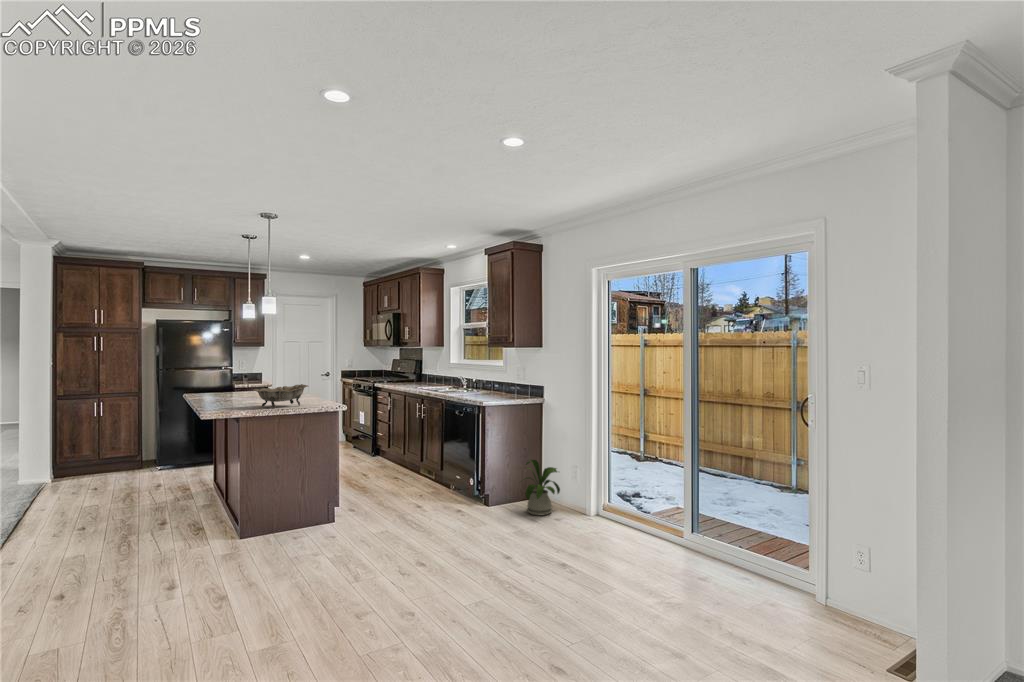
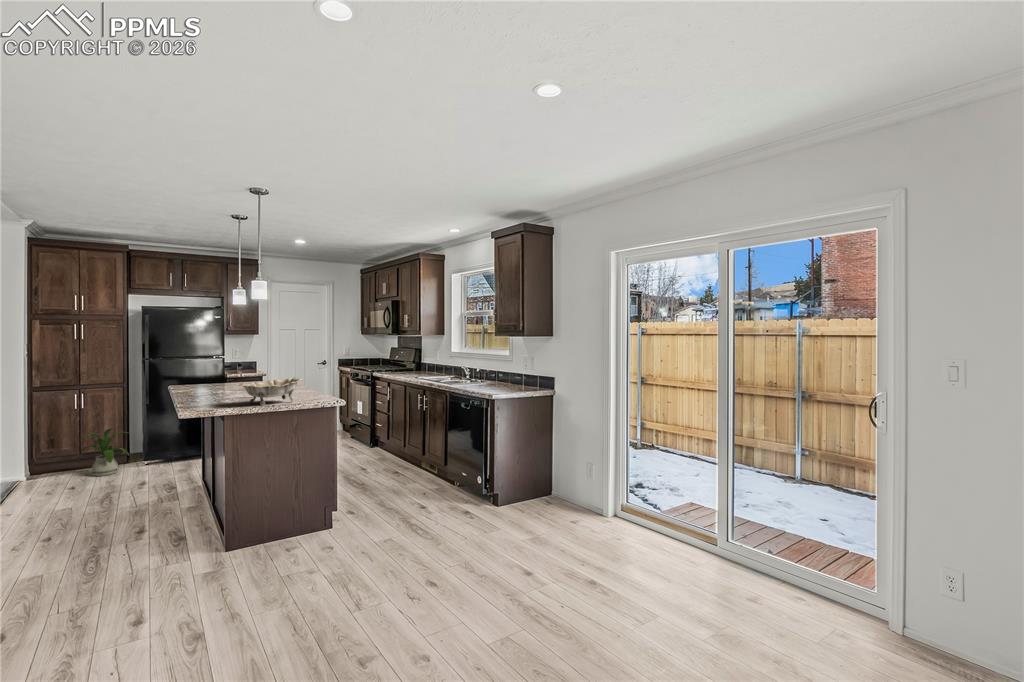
house plant: present [525,460,560,516] -> present [81,429,129,476]

